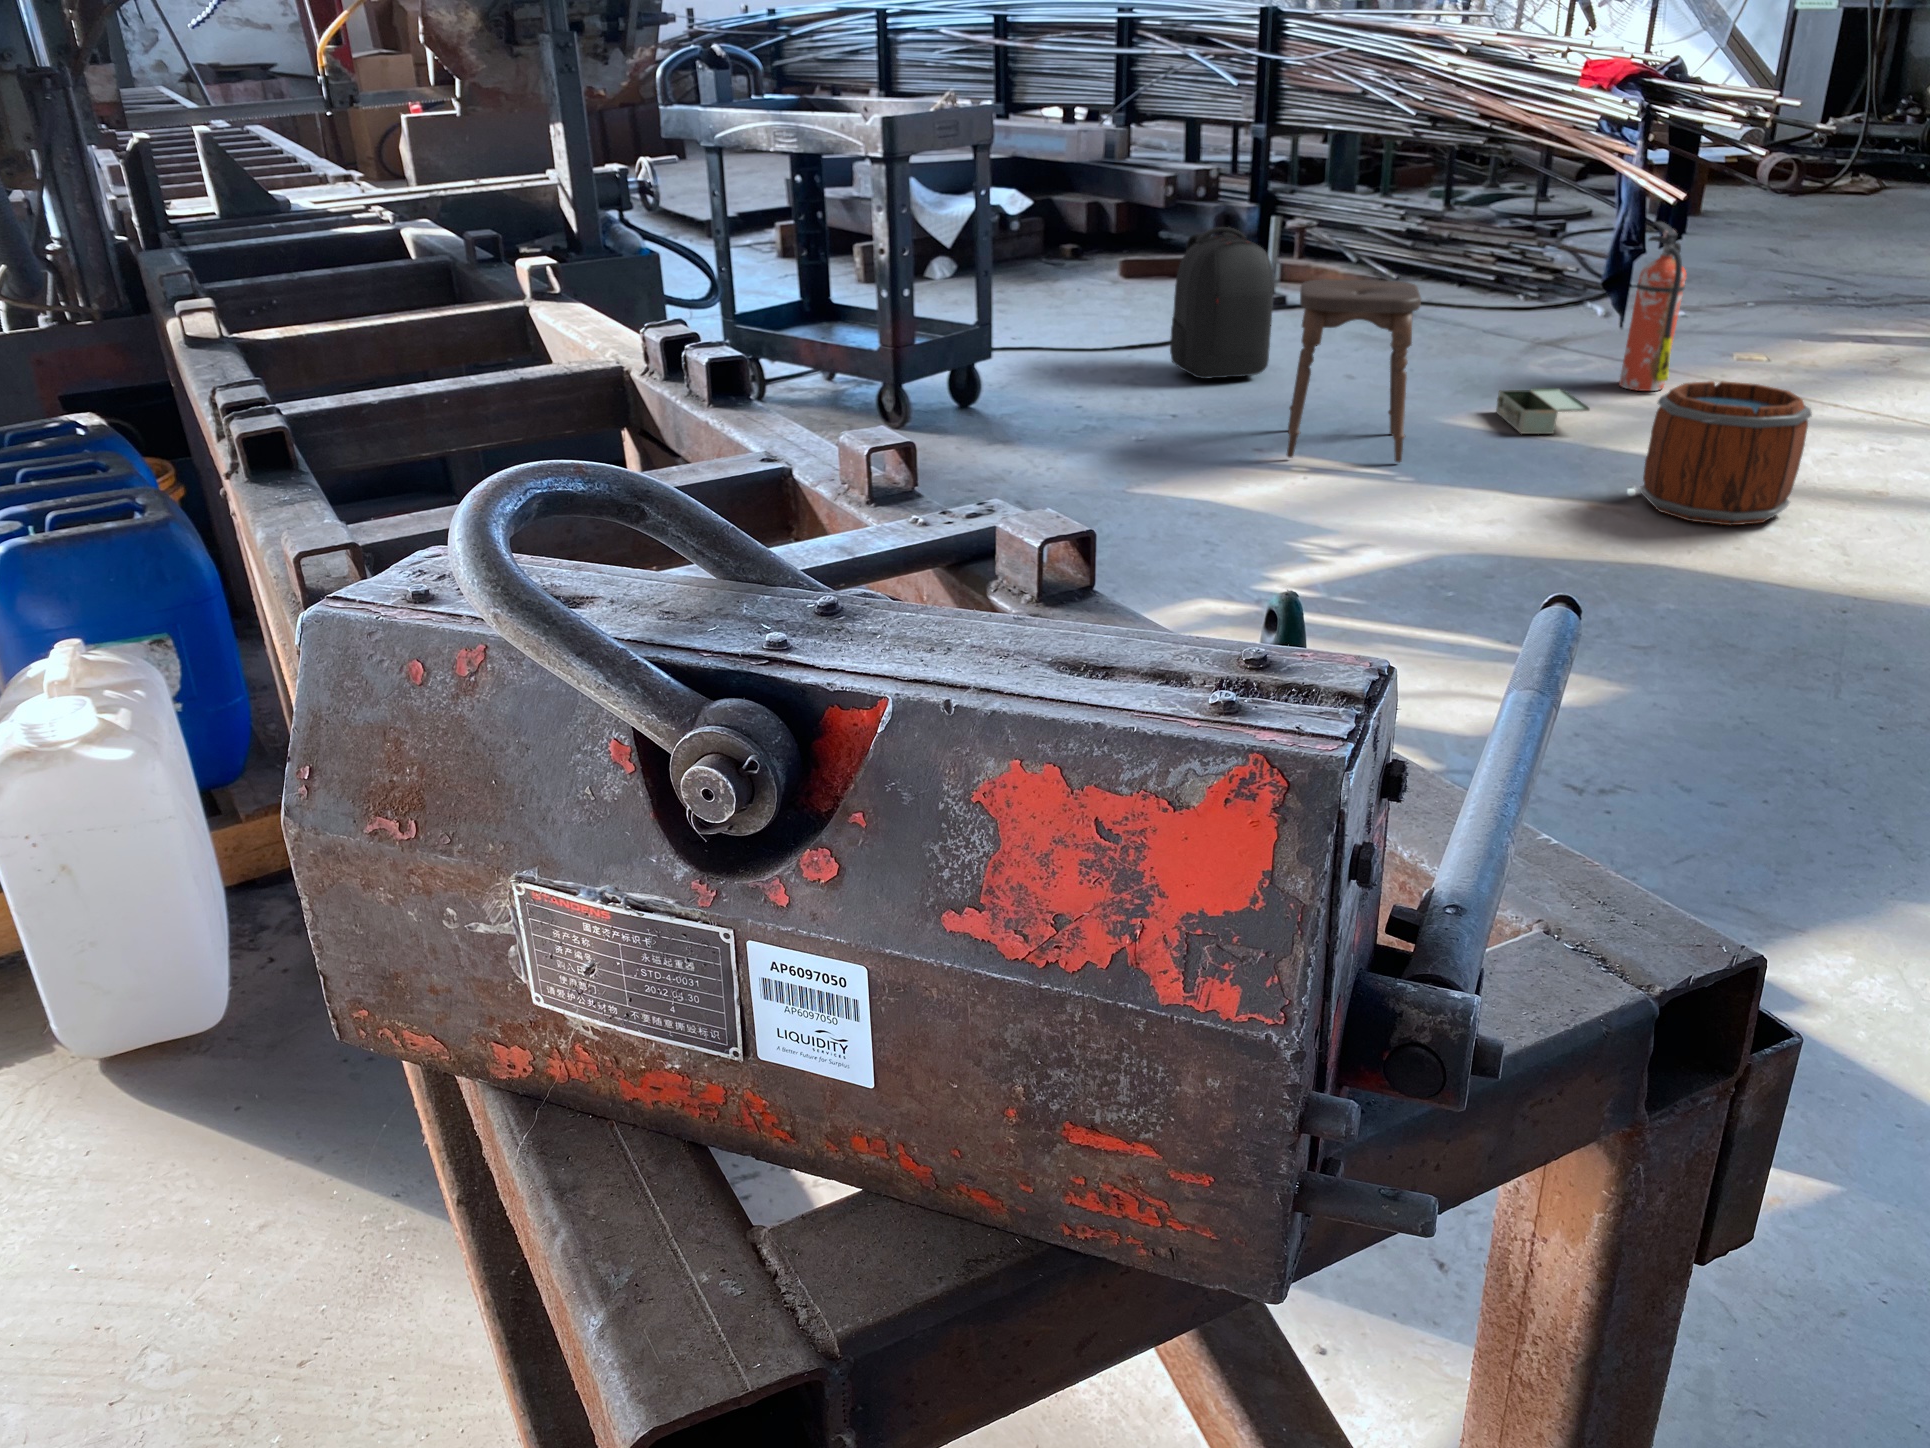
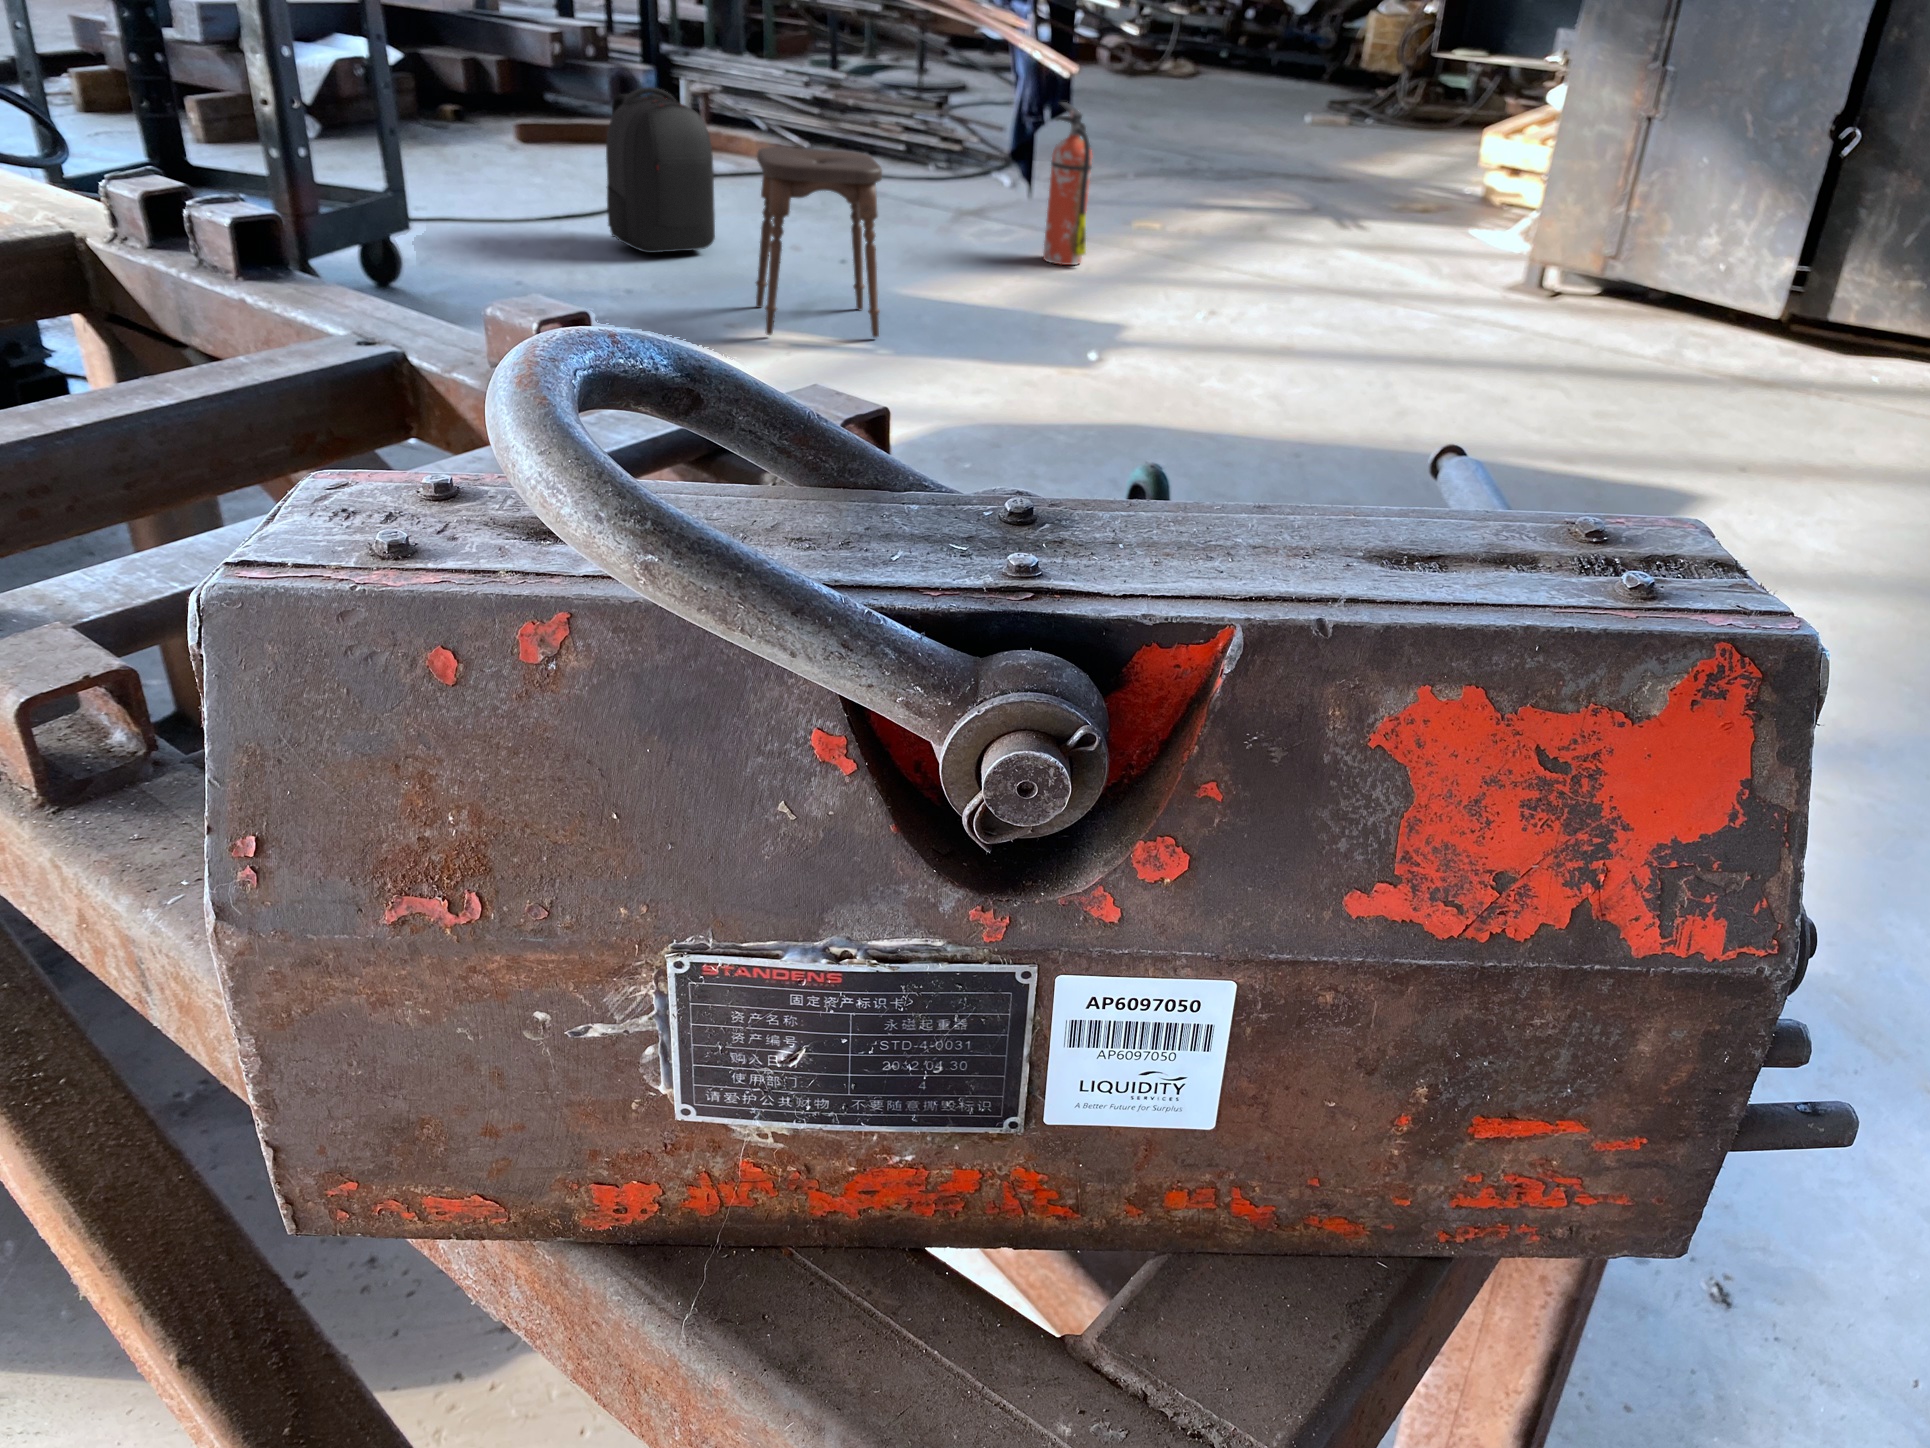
bucket: present [1640,381,1812,525] -> none [1099,254,1235,388]
toolbox: present [1496,388,1590,434] -> none [946,262,1034,307]

